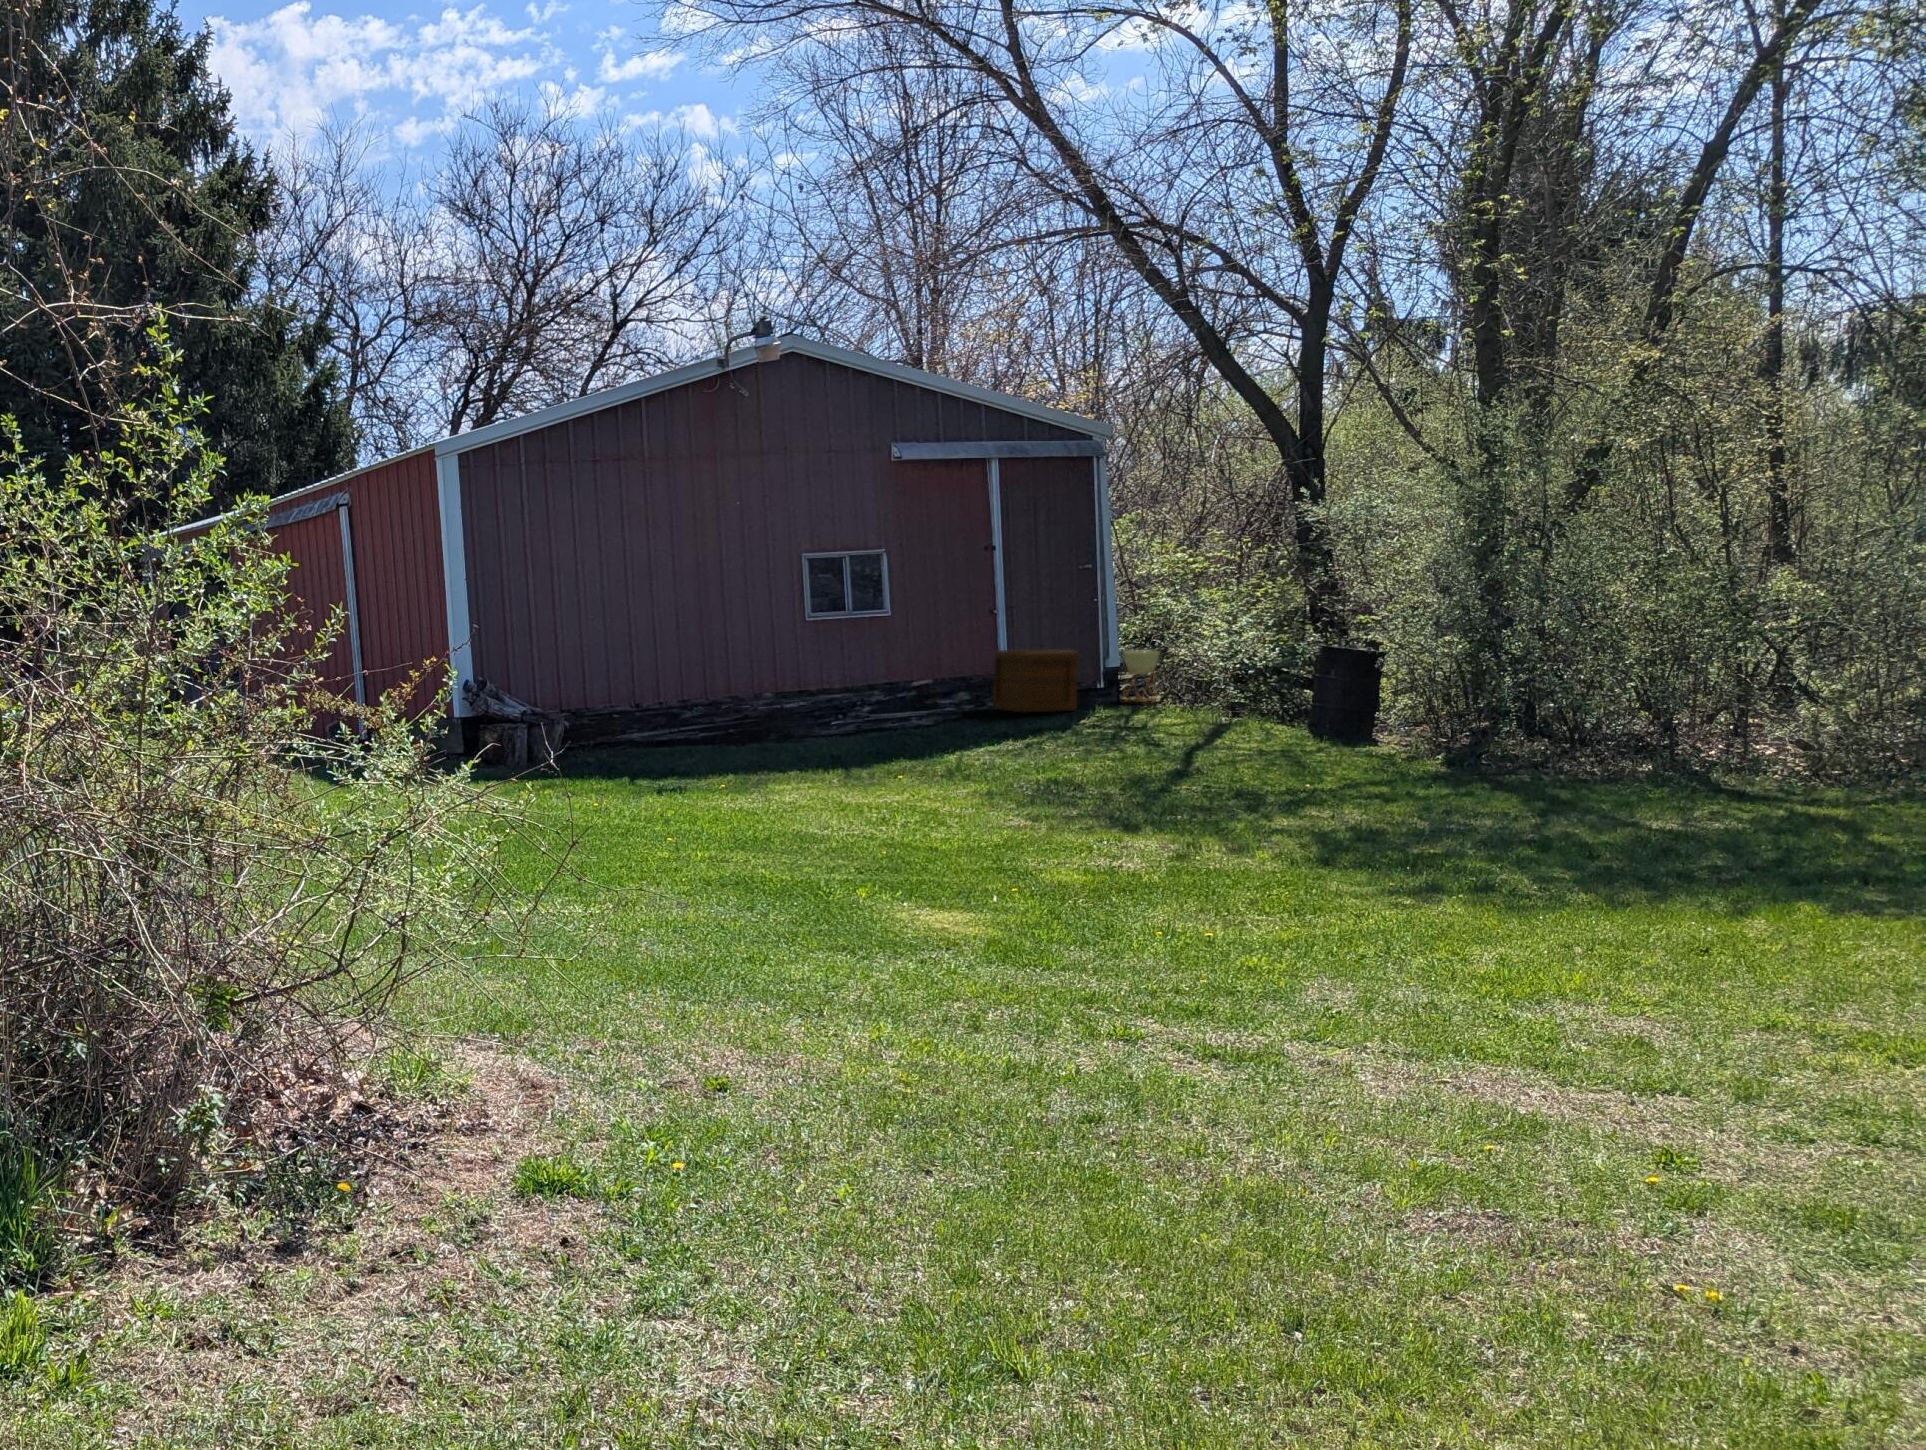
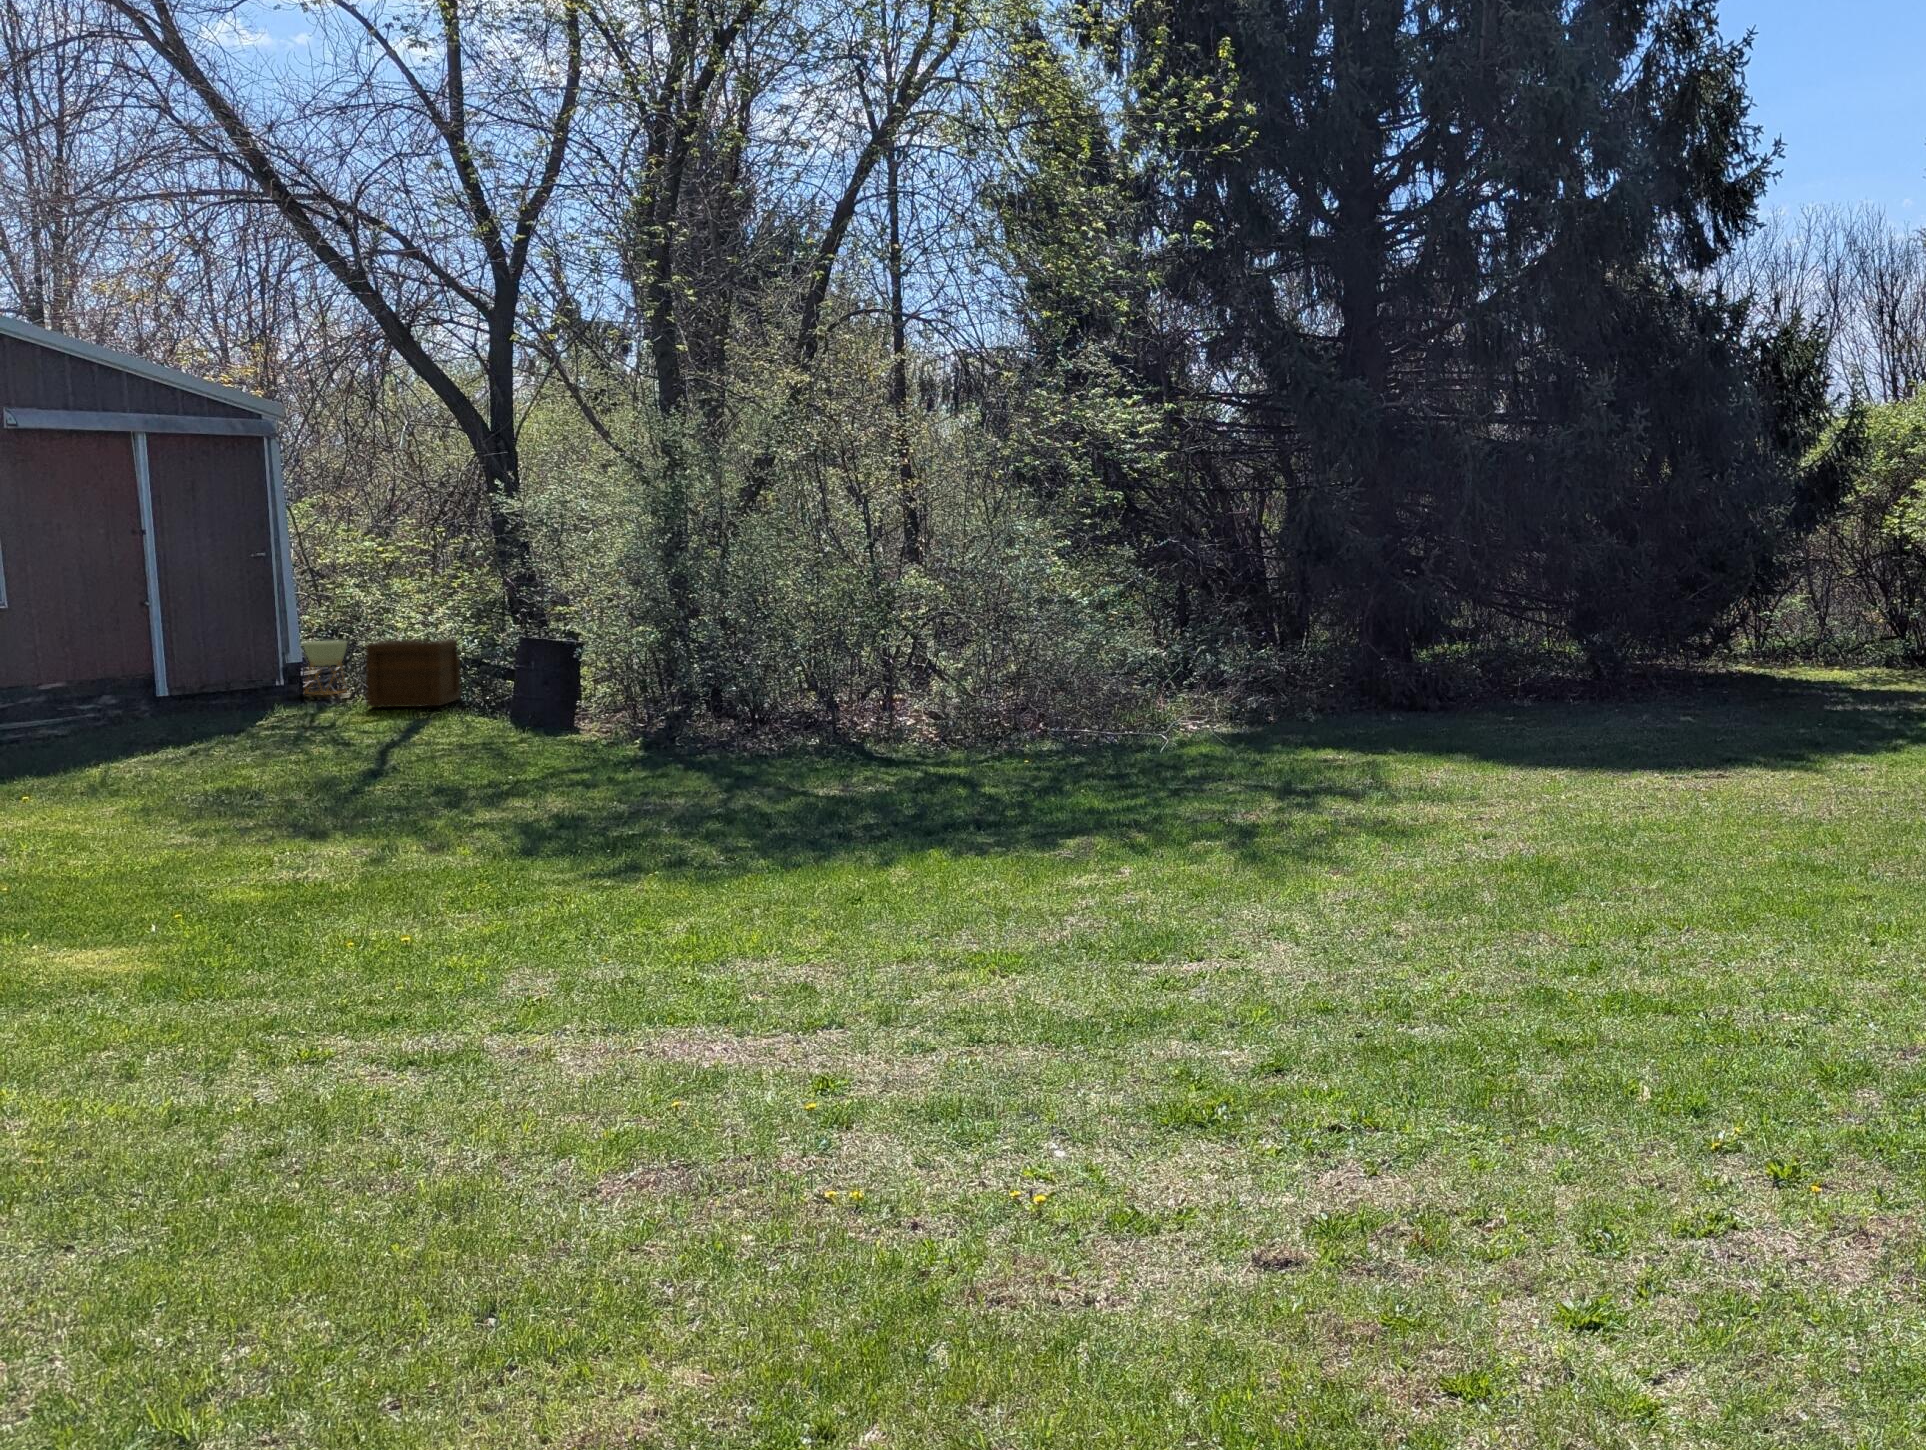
wooden crate: present [991,649,1078,712] -> present [366,638,461,708]

